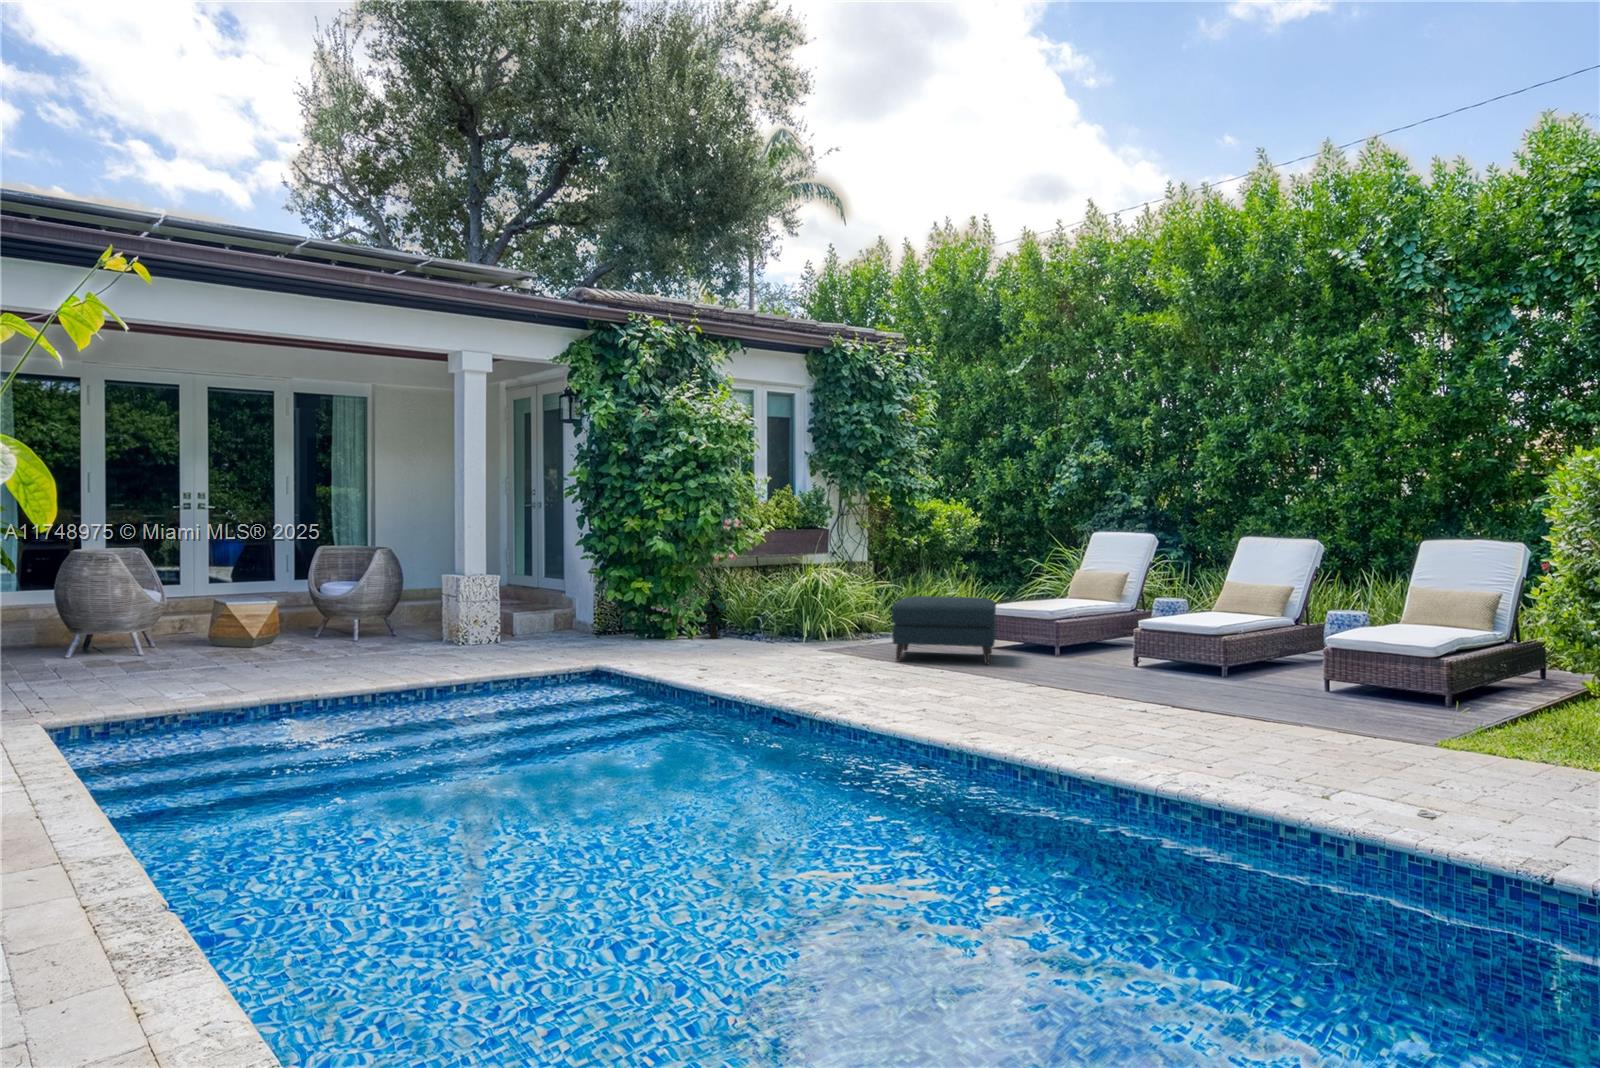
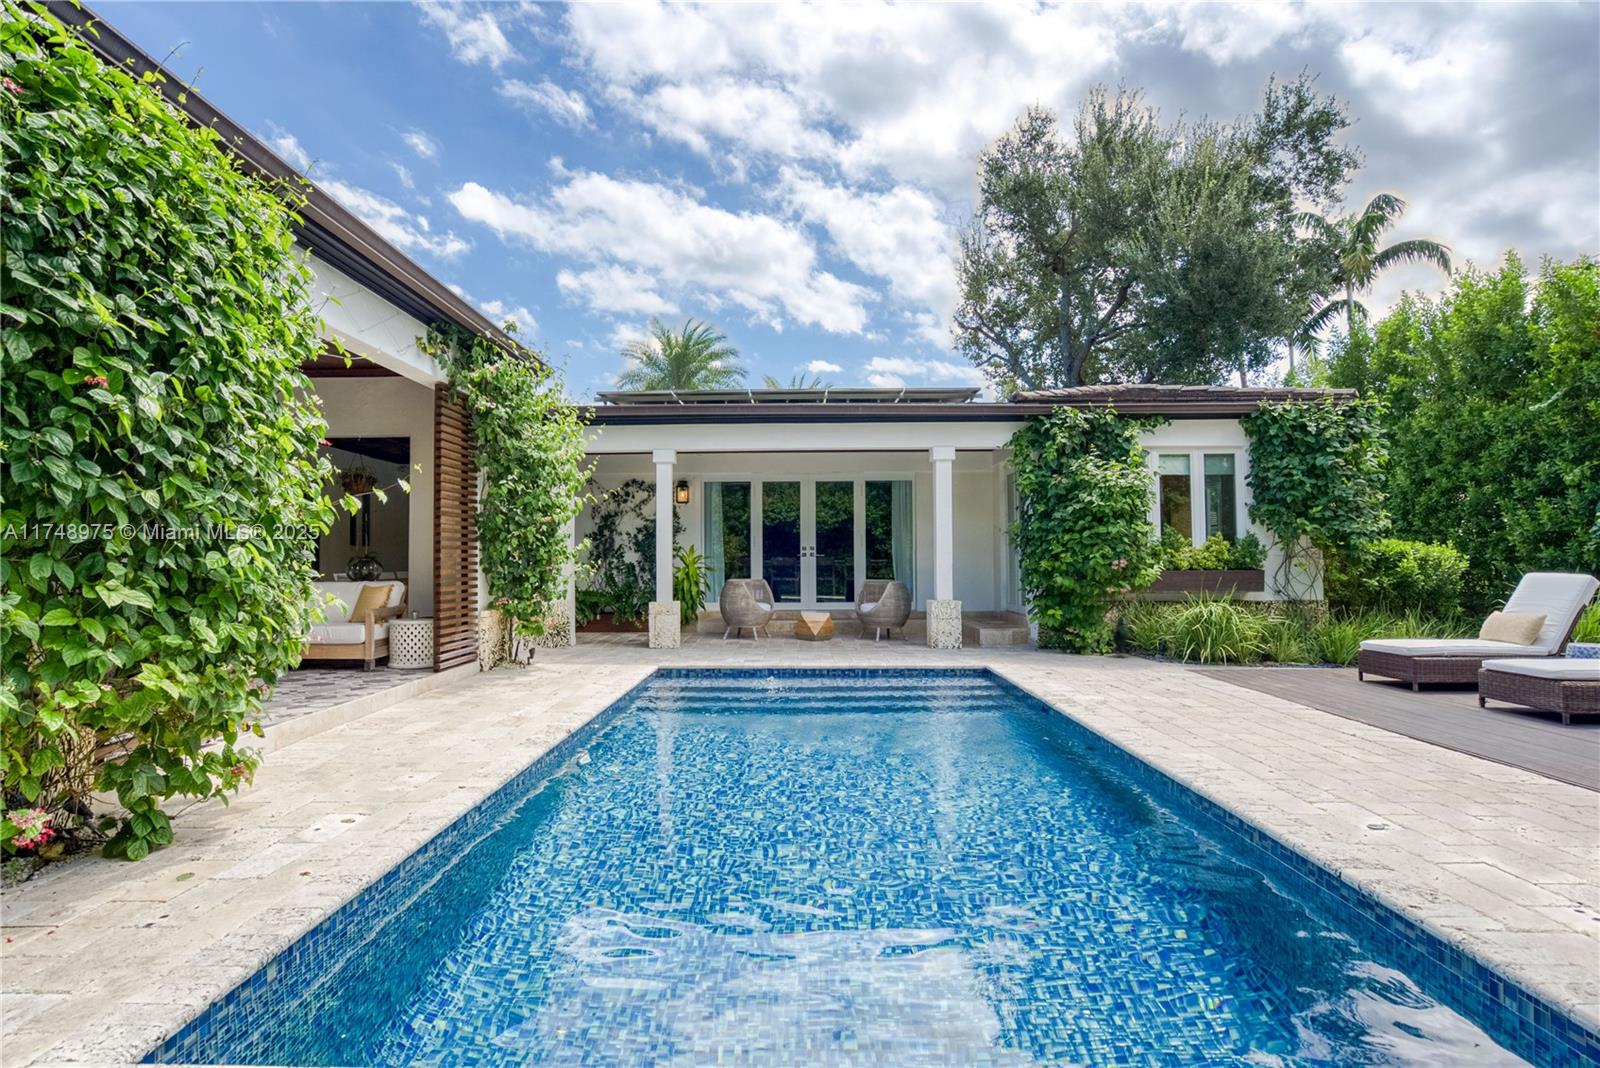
ottoman: present [892,596,996,665] -> none [1226,628,1350,692]

